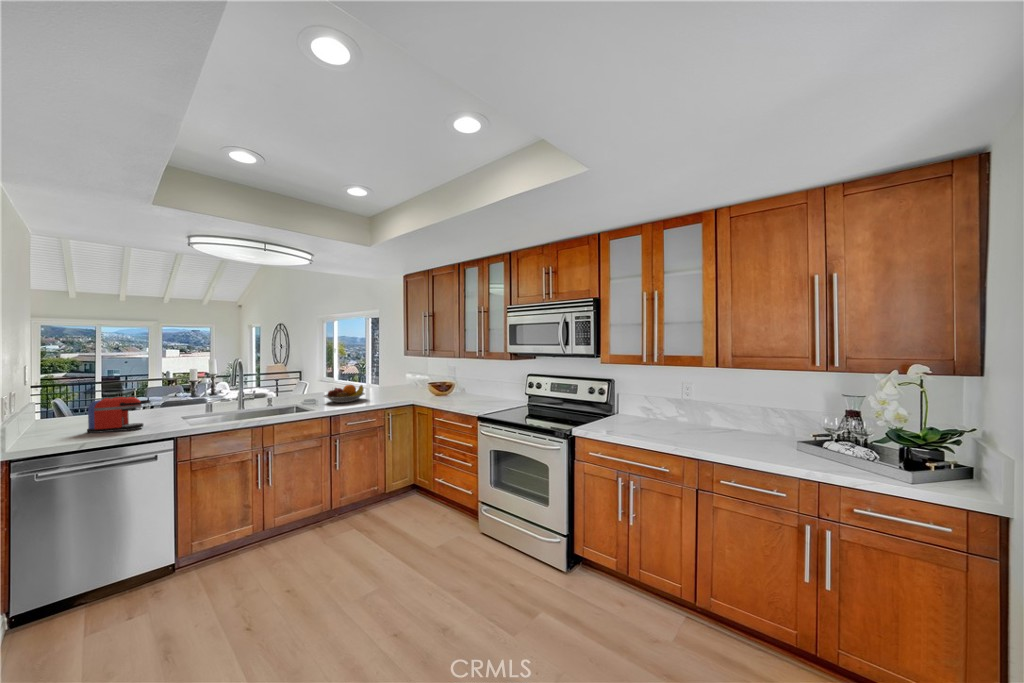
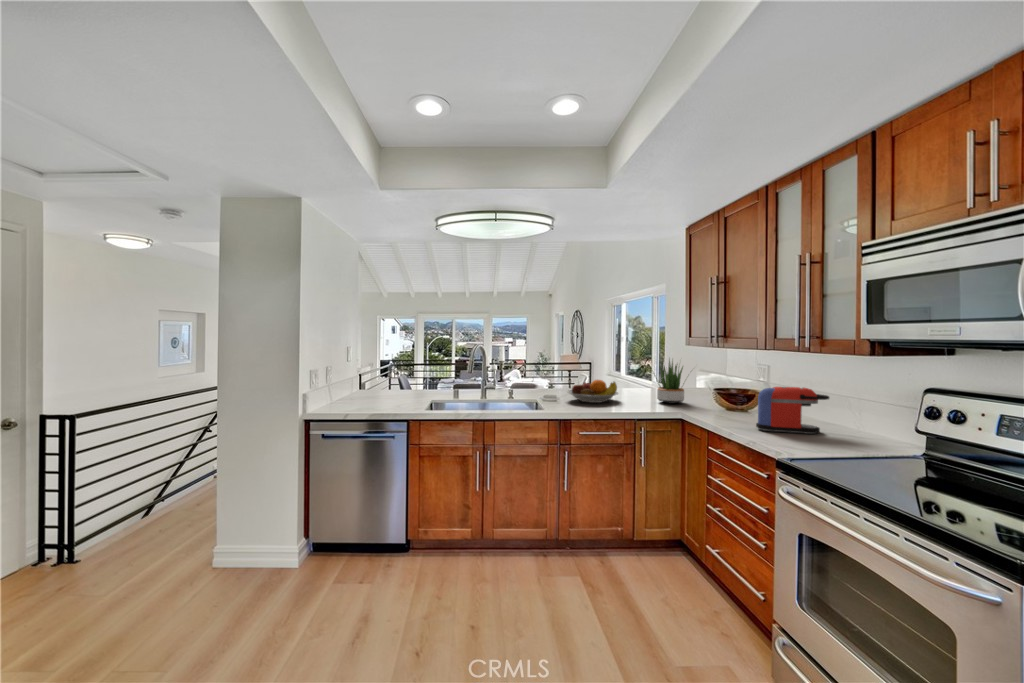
potted plant: none [383,364,418,396] -> present [656,359,684,404]
coffee maker: present [87,397,150,433] -> present [756,387,829,434]

